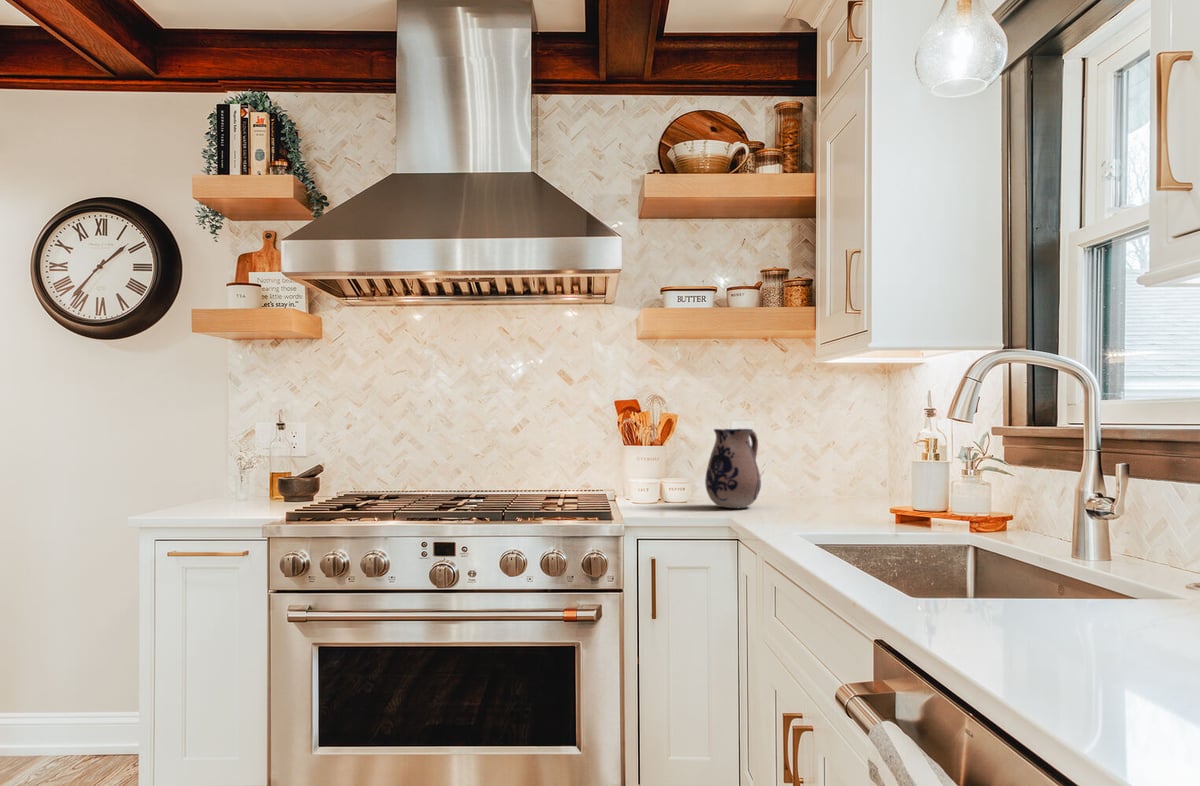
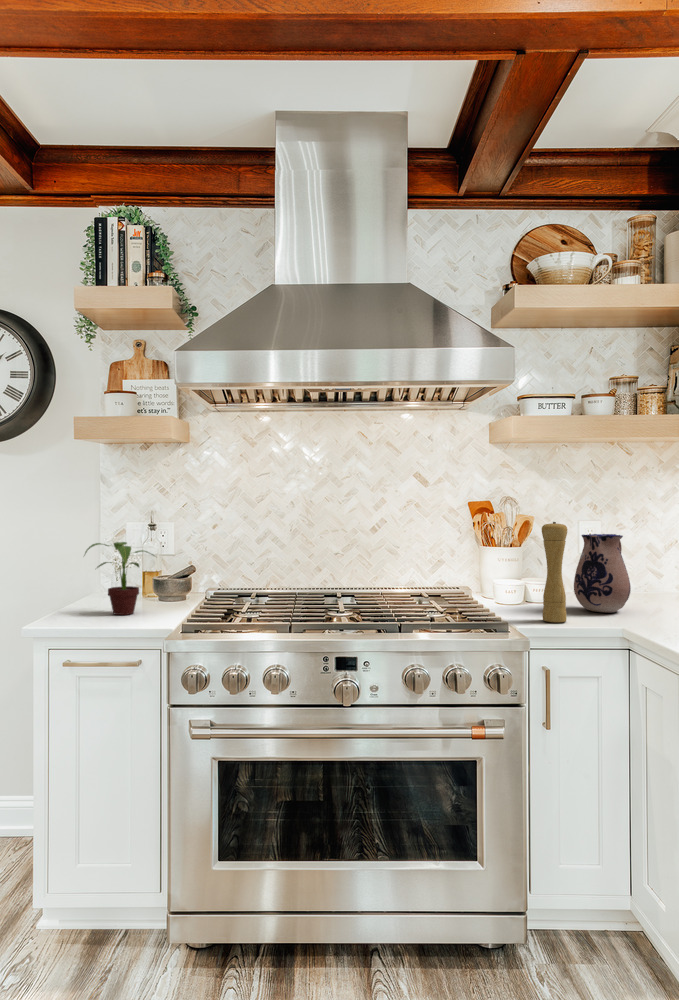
pepper mill: none [659,413,684,515] -> present [542,522,567,622]
potted plant: none [193,437,274,511] -> present [85,542,154,615]

